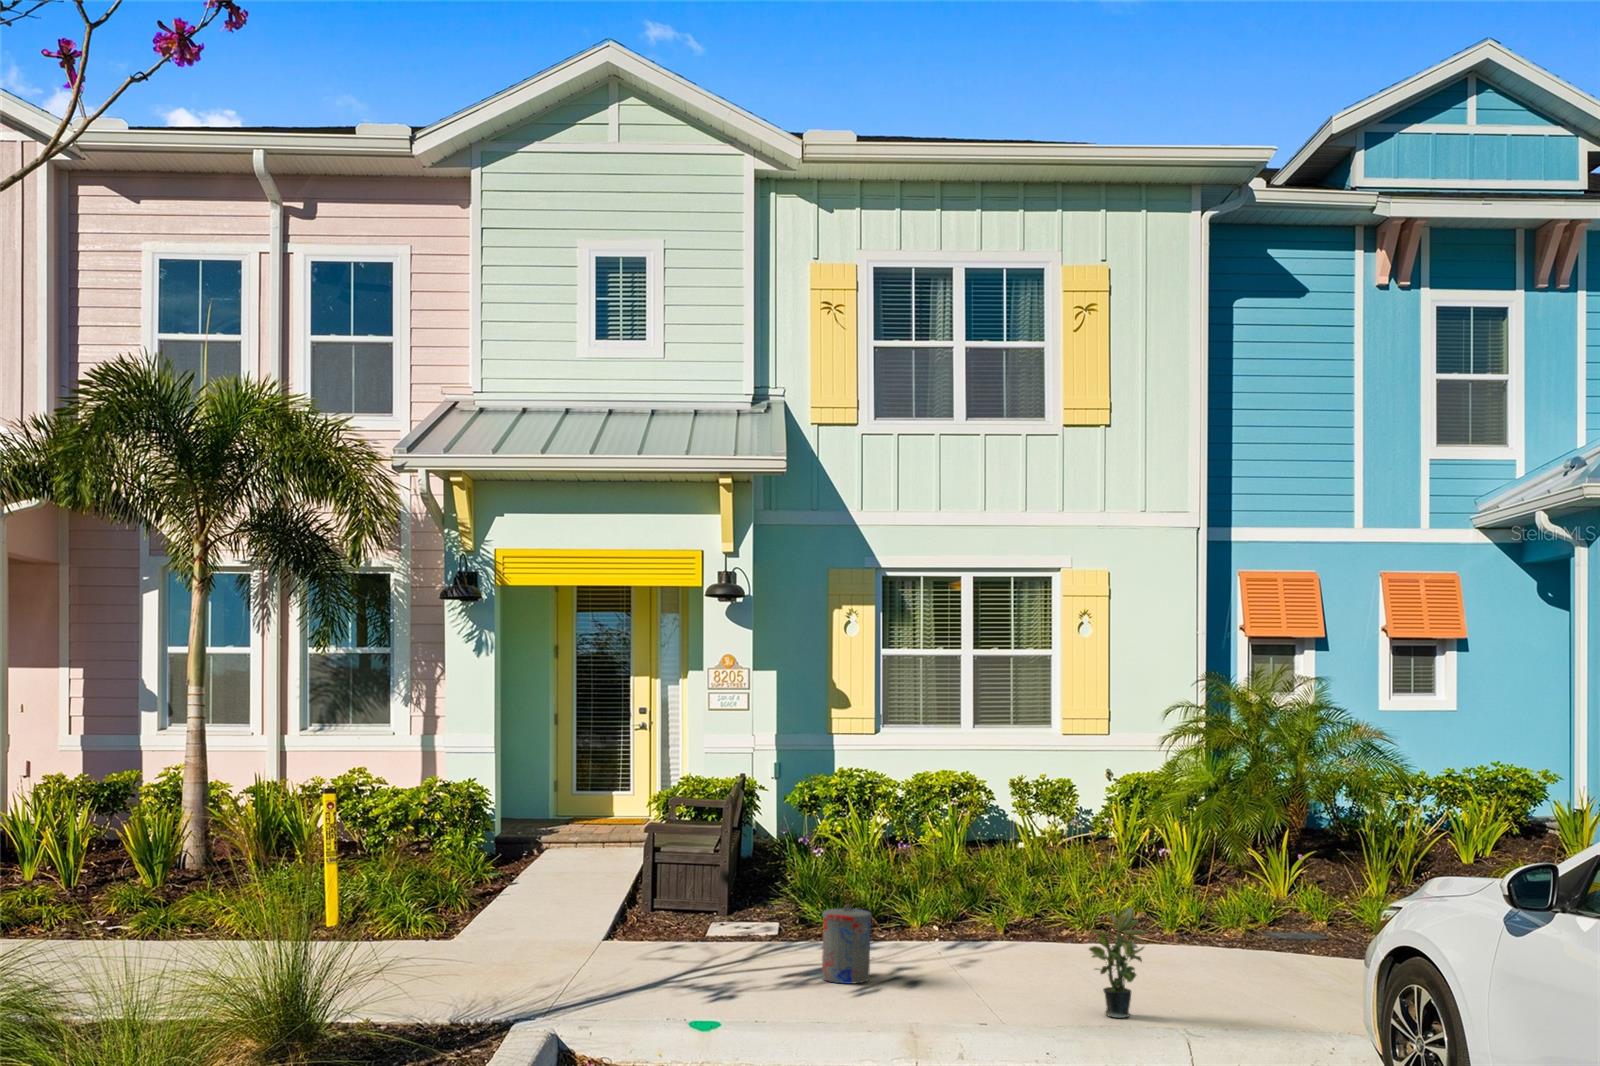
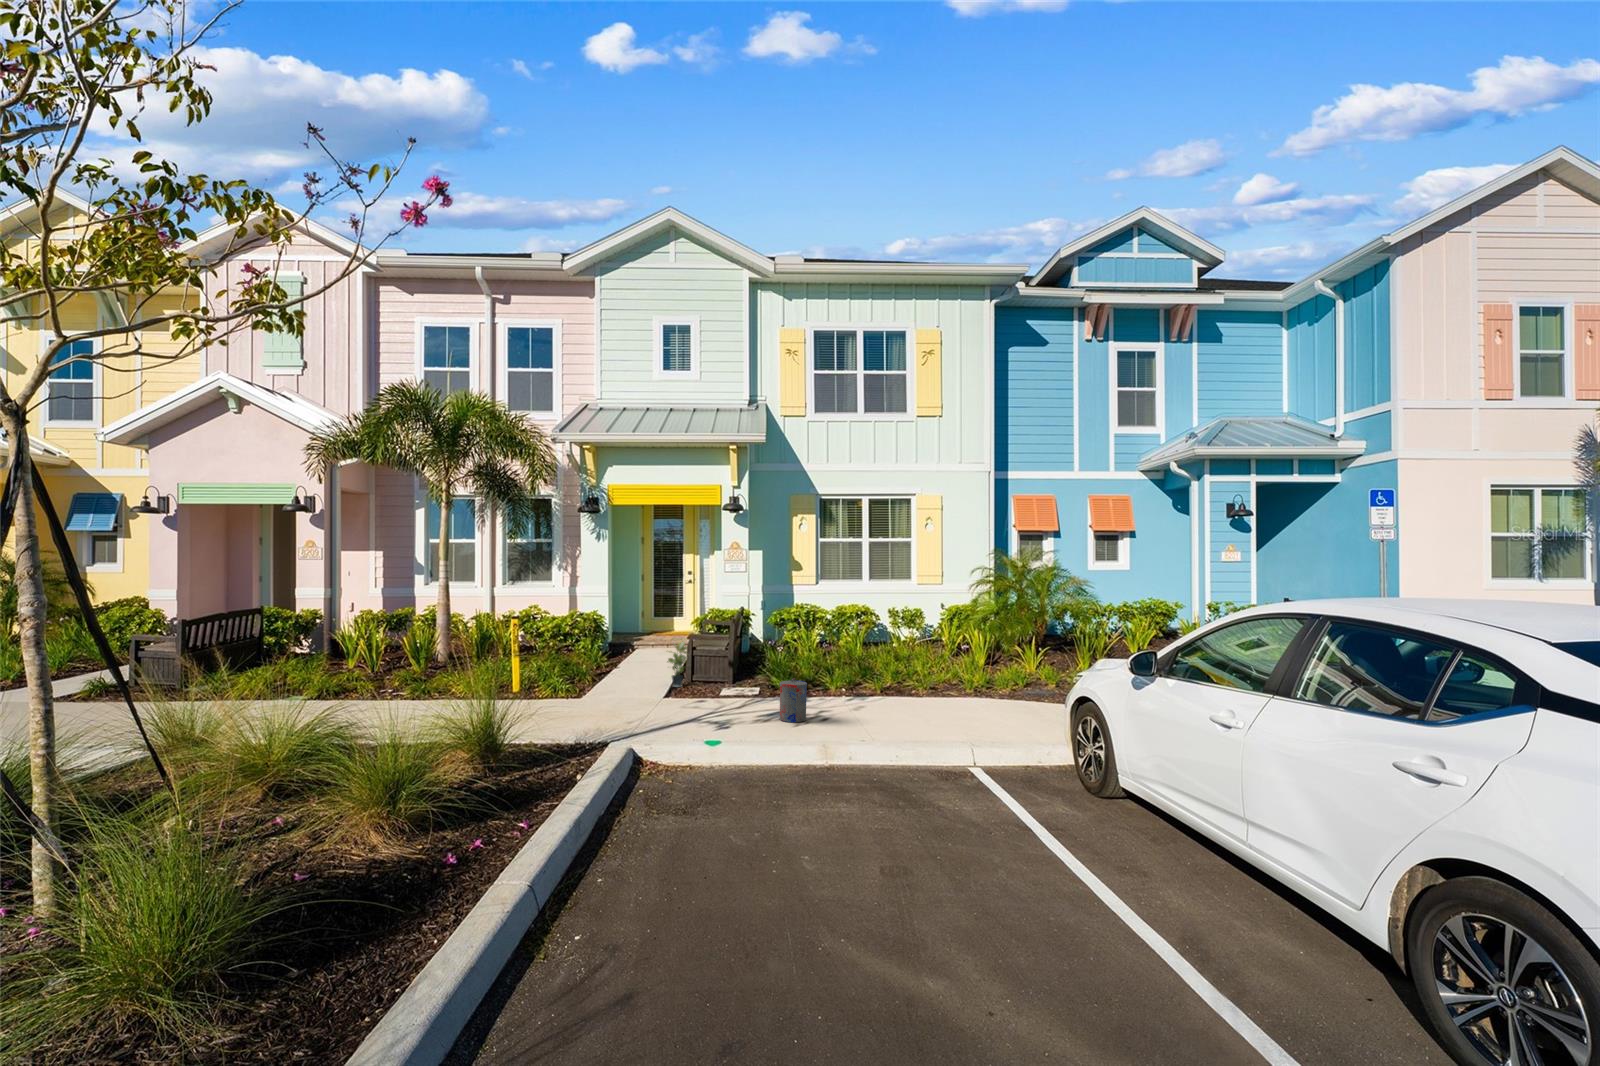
potted plant: present [1089,907,1146,1018] -> present [667,641,687,687]

